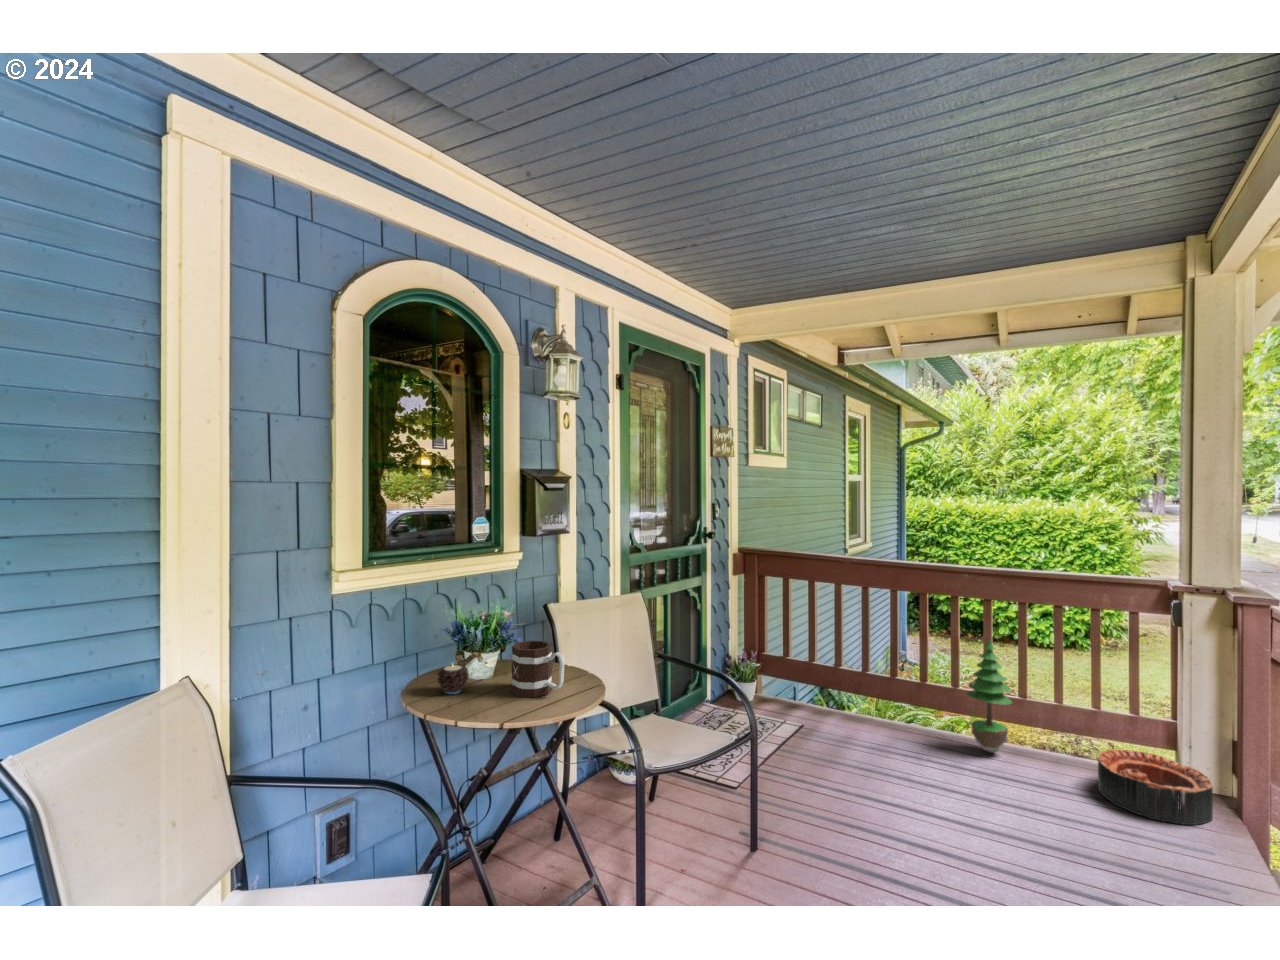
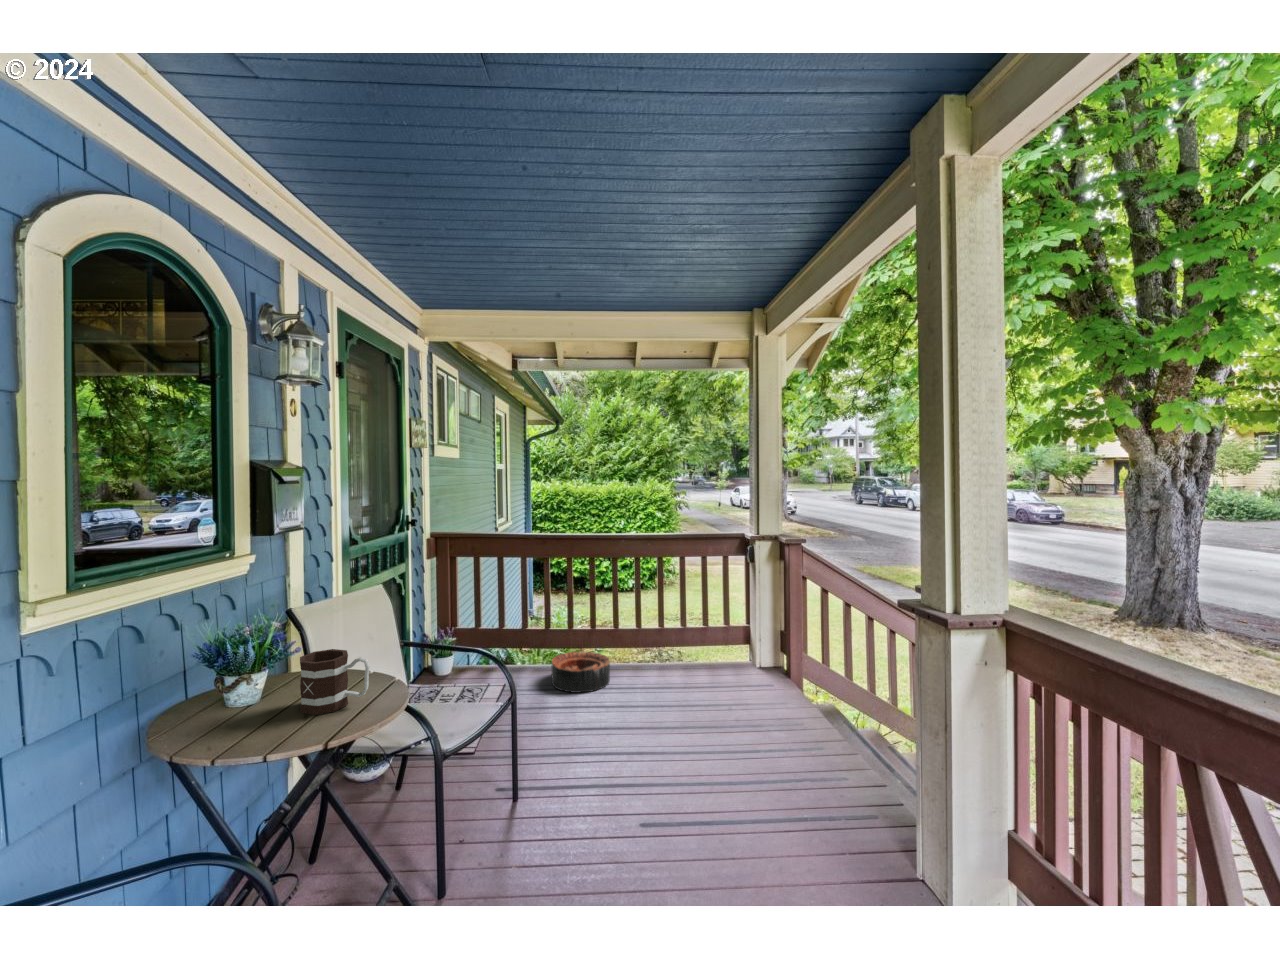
potted tree: present [967,640,1012,753] -> none [631,587,661,672]
candle: present [438,665,469,694] -> none [199,696,247,735]
basket: present [1098,750,1213,825] -> present [552,652,610,693]

